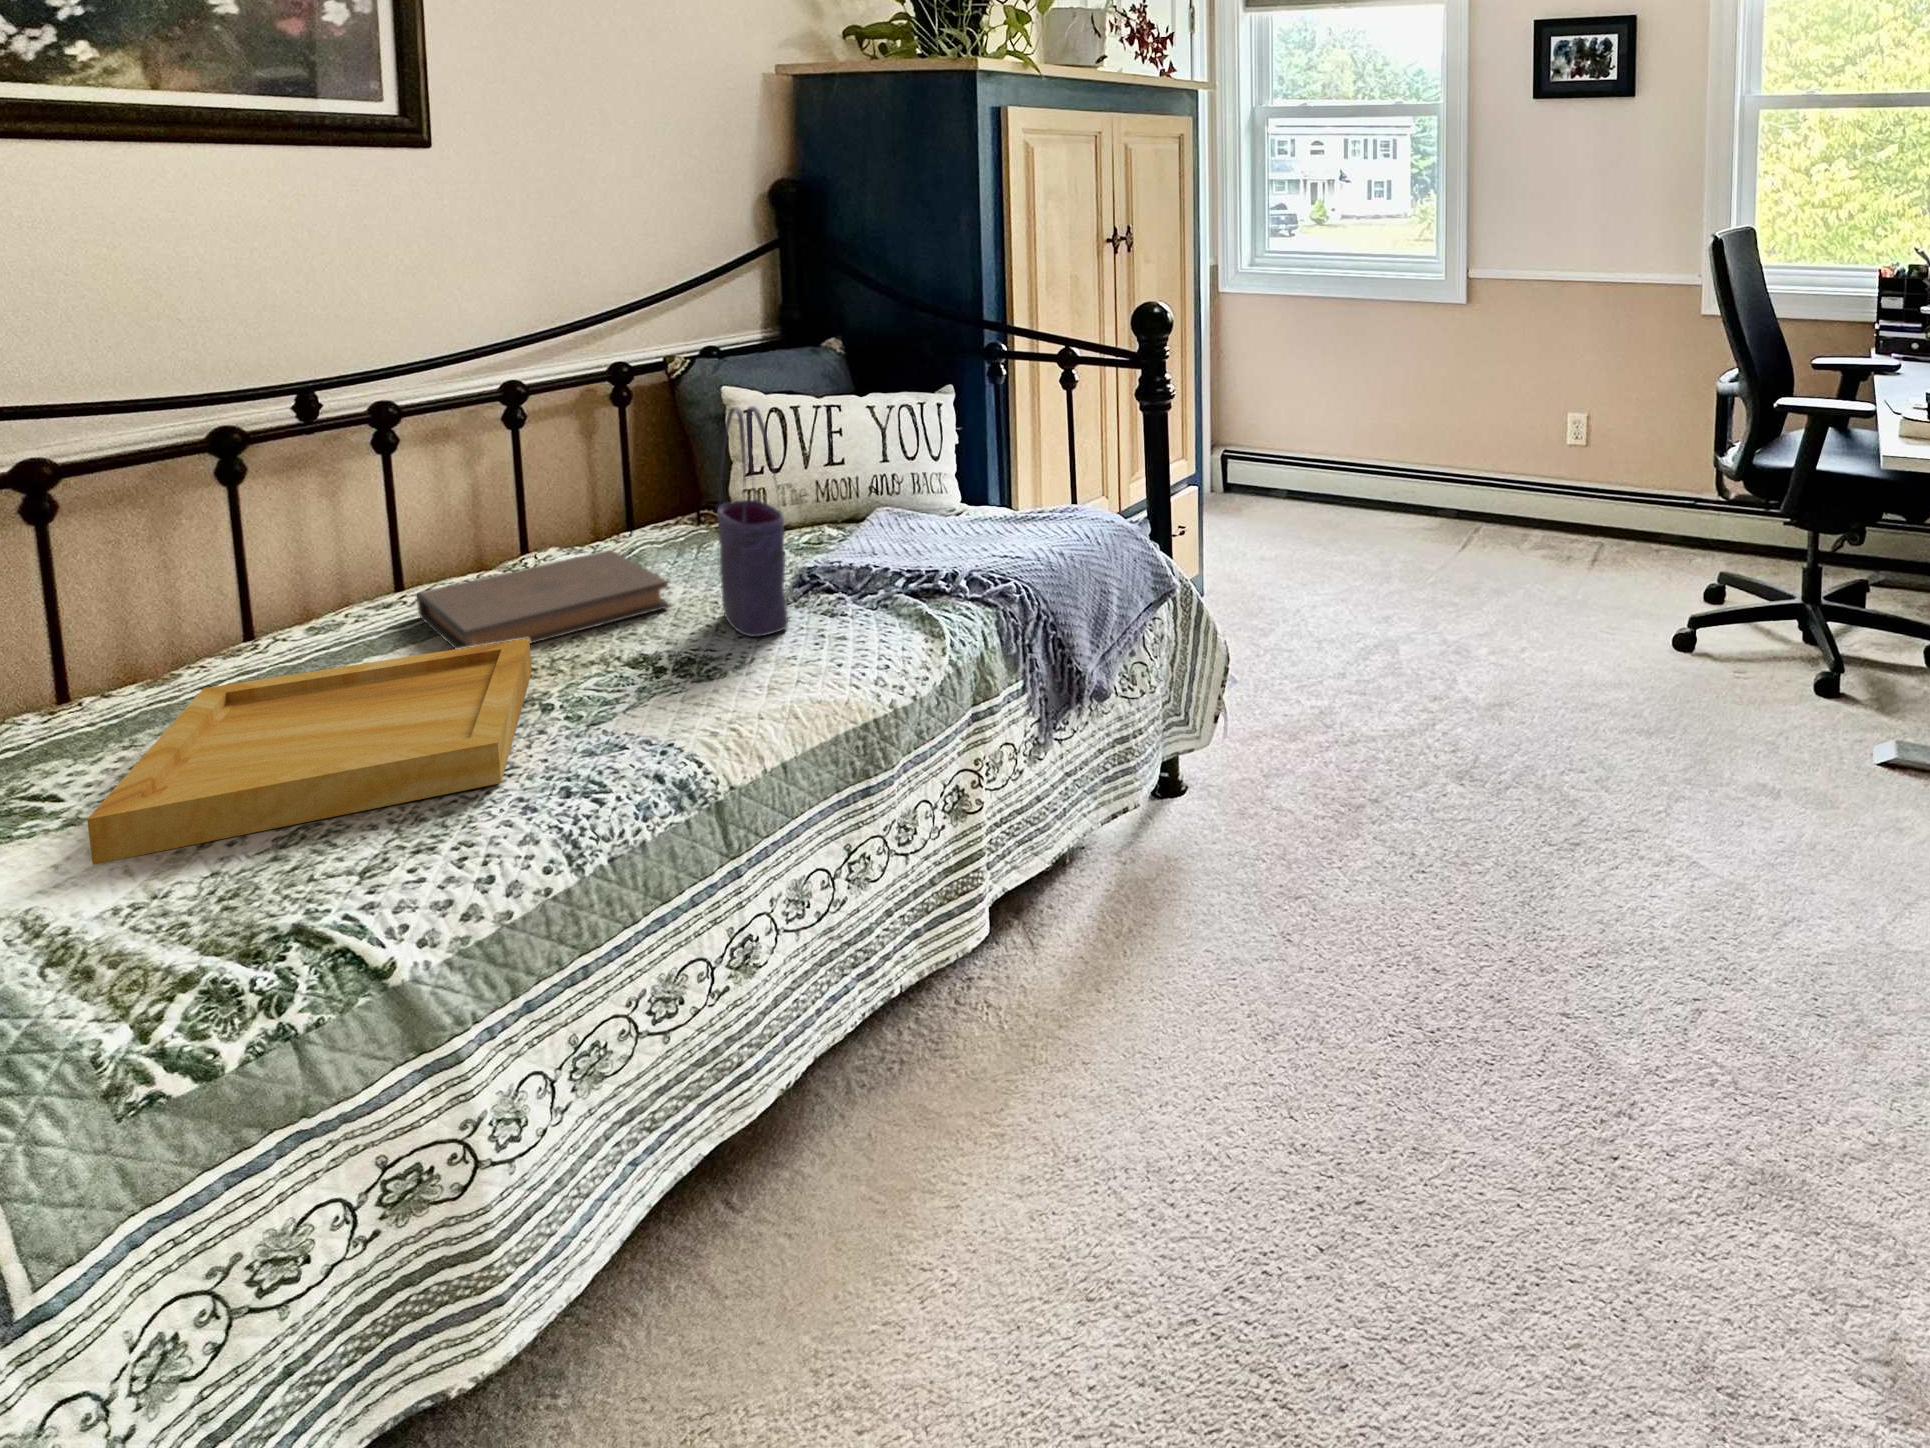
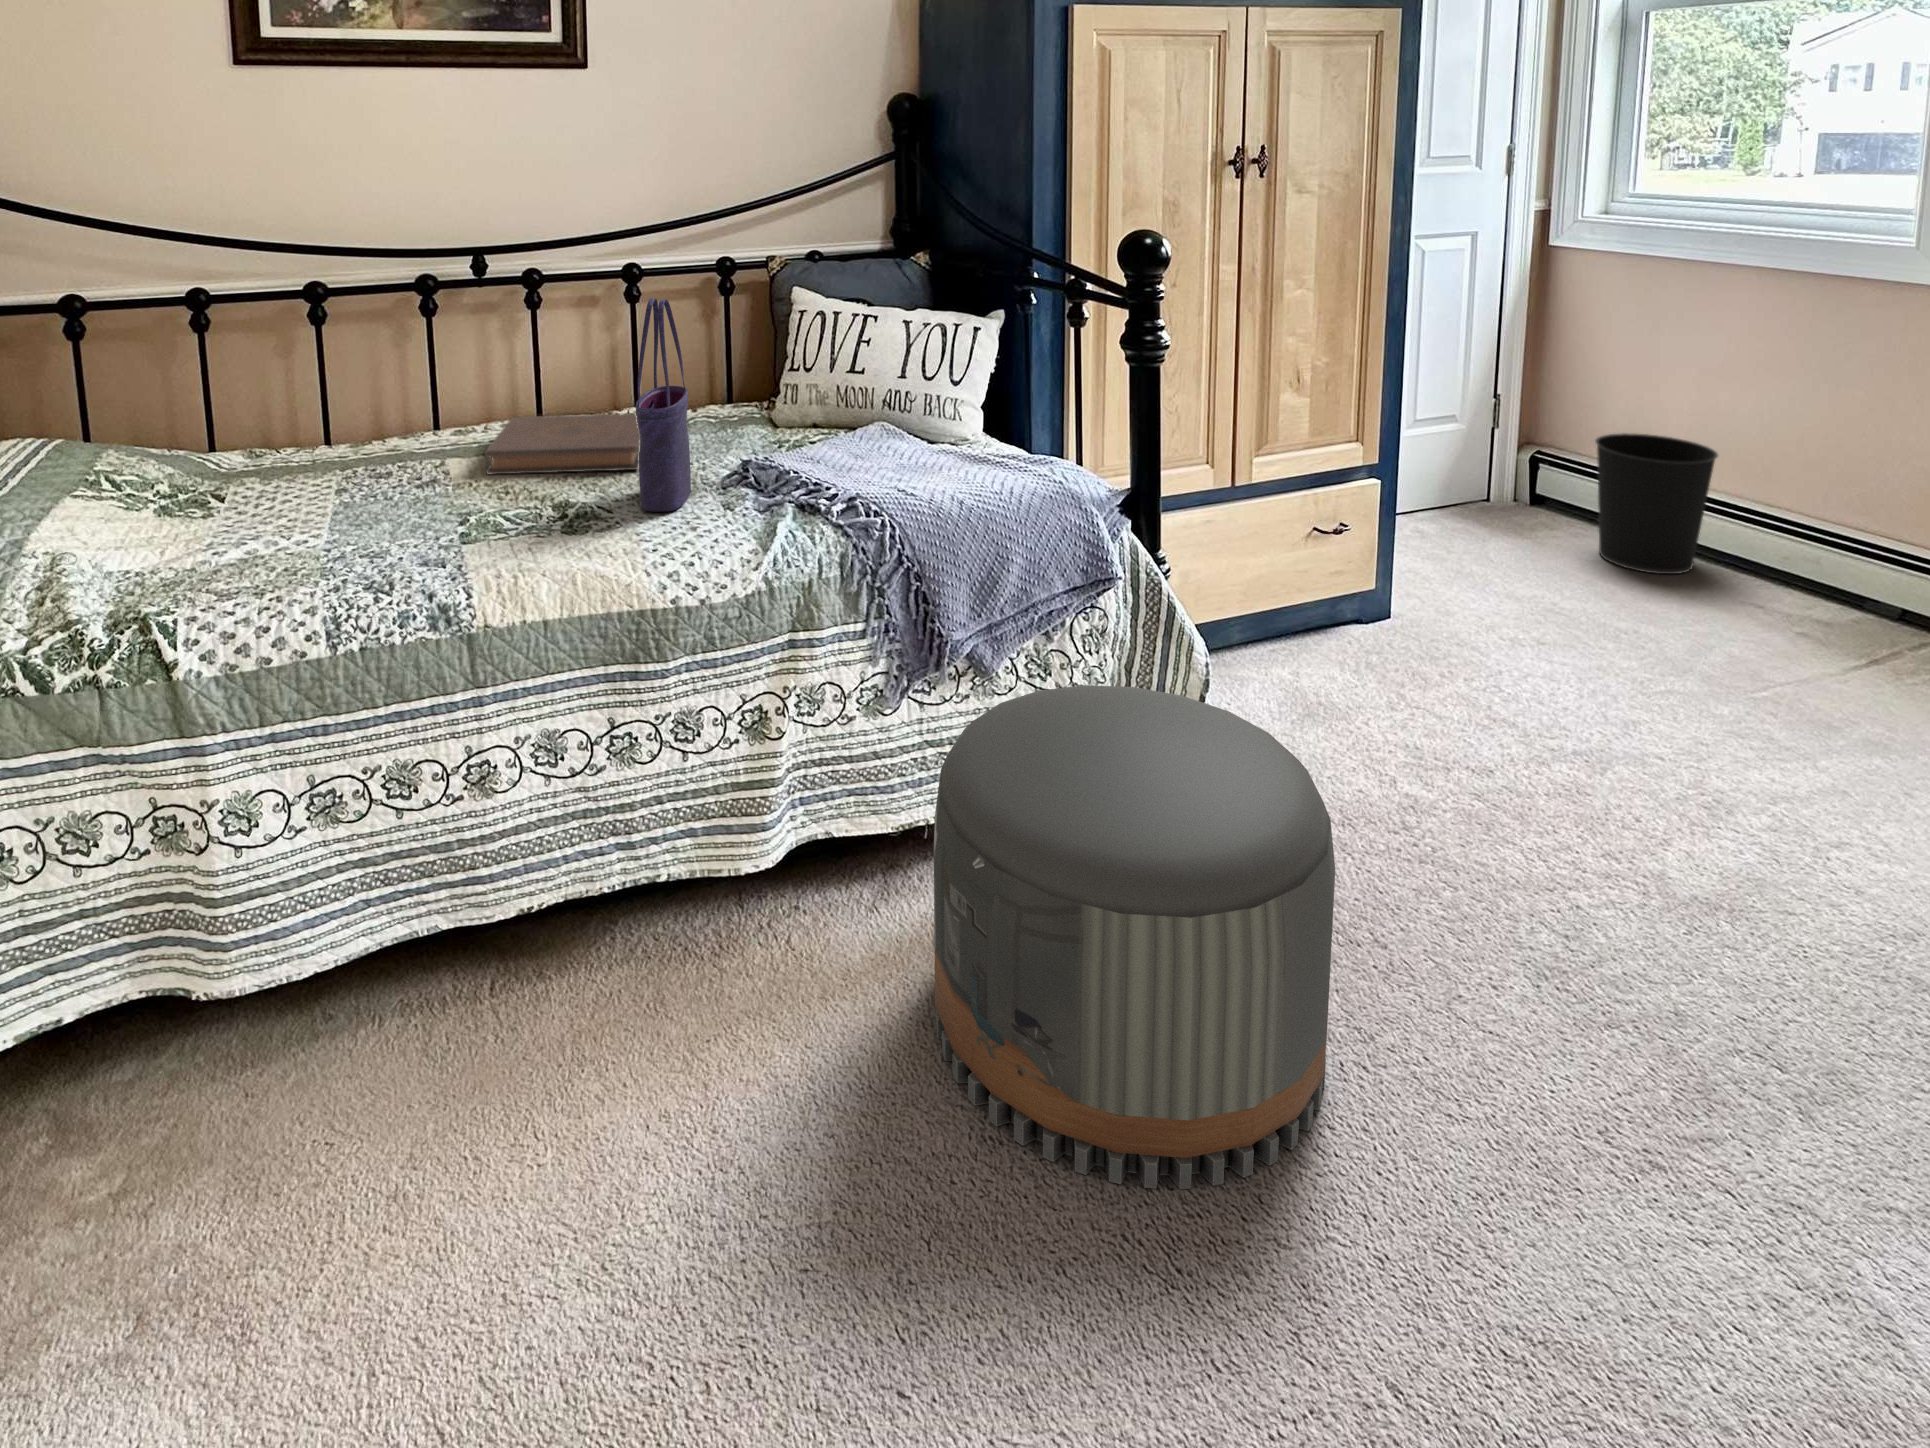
wastebasket: none [1281,427,1353,524] -> present [1595,433,1718,574]
tray: present [87,638,532,865] -> none [174,451,497,567]
pouf: none [1149,652,1448,1015] -> present [934,685,1335,1189]

